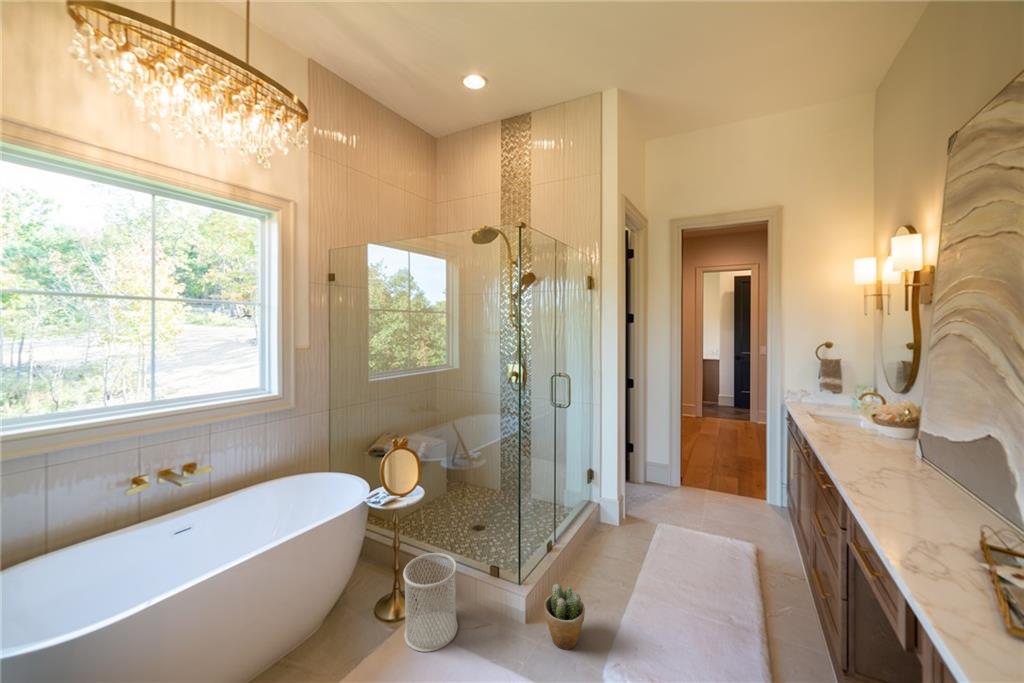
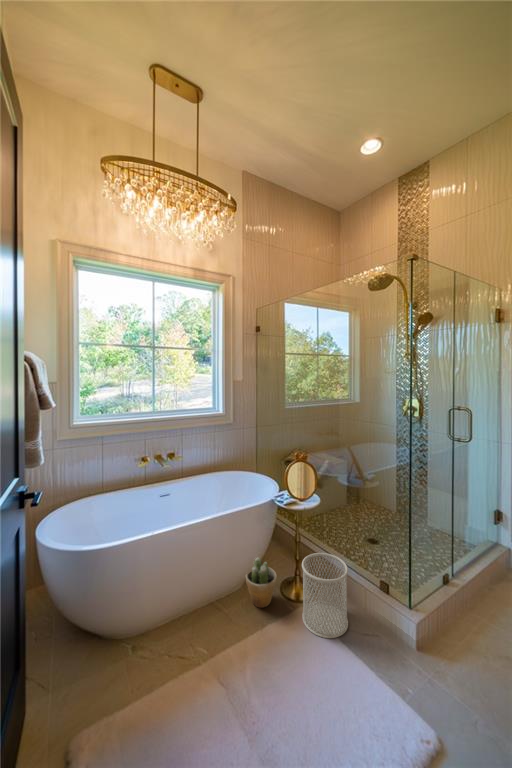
potted plant: present [544,584,585,650] -> present [246,557,276,608]

